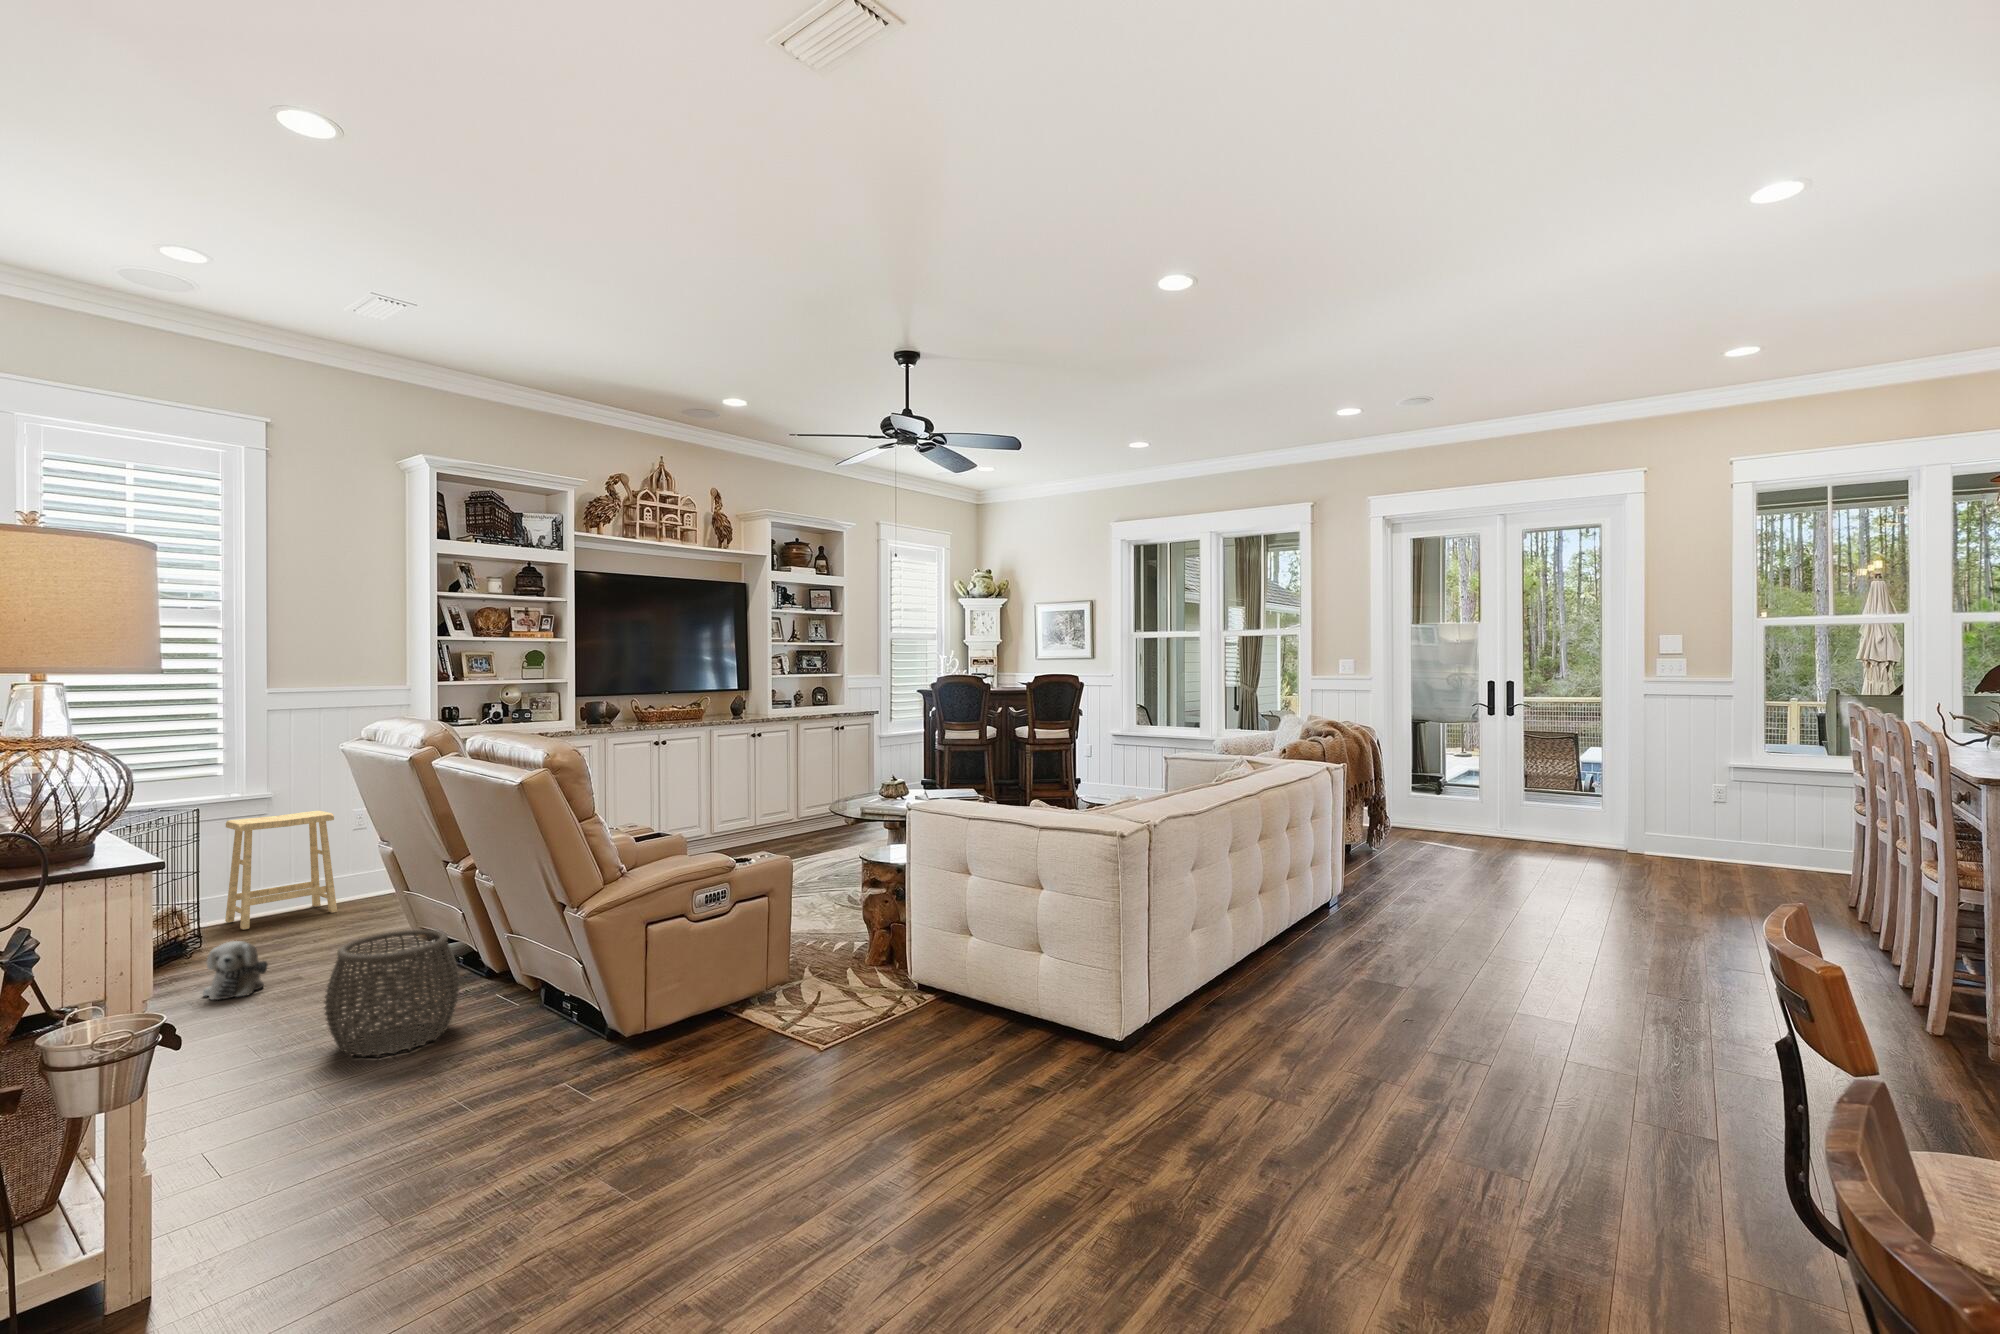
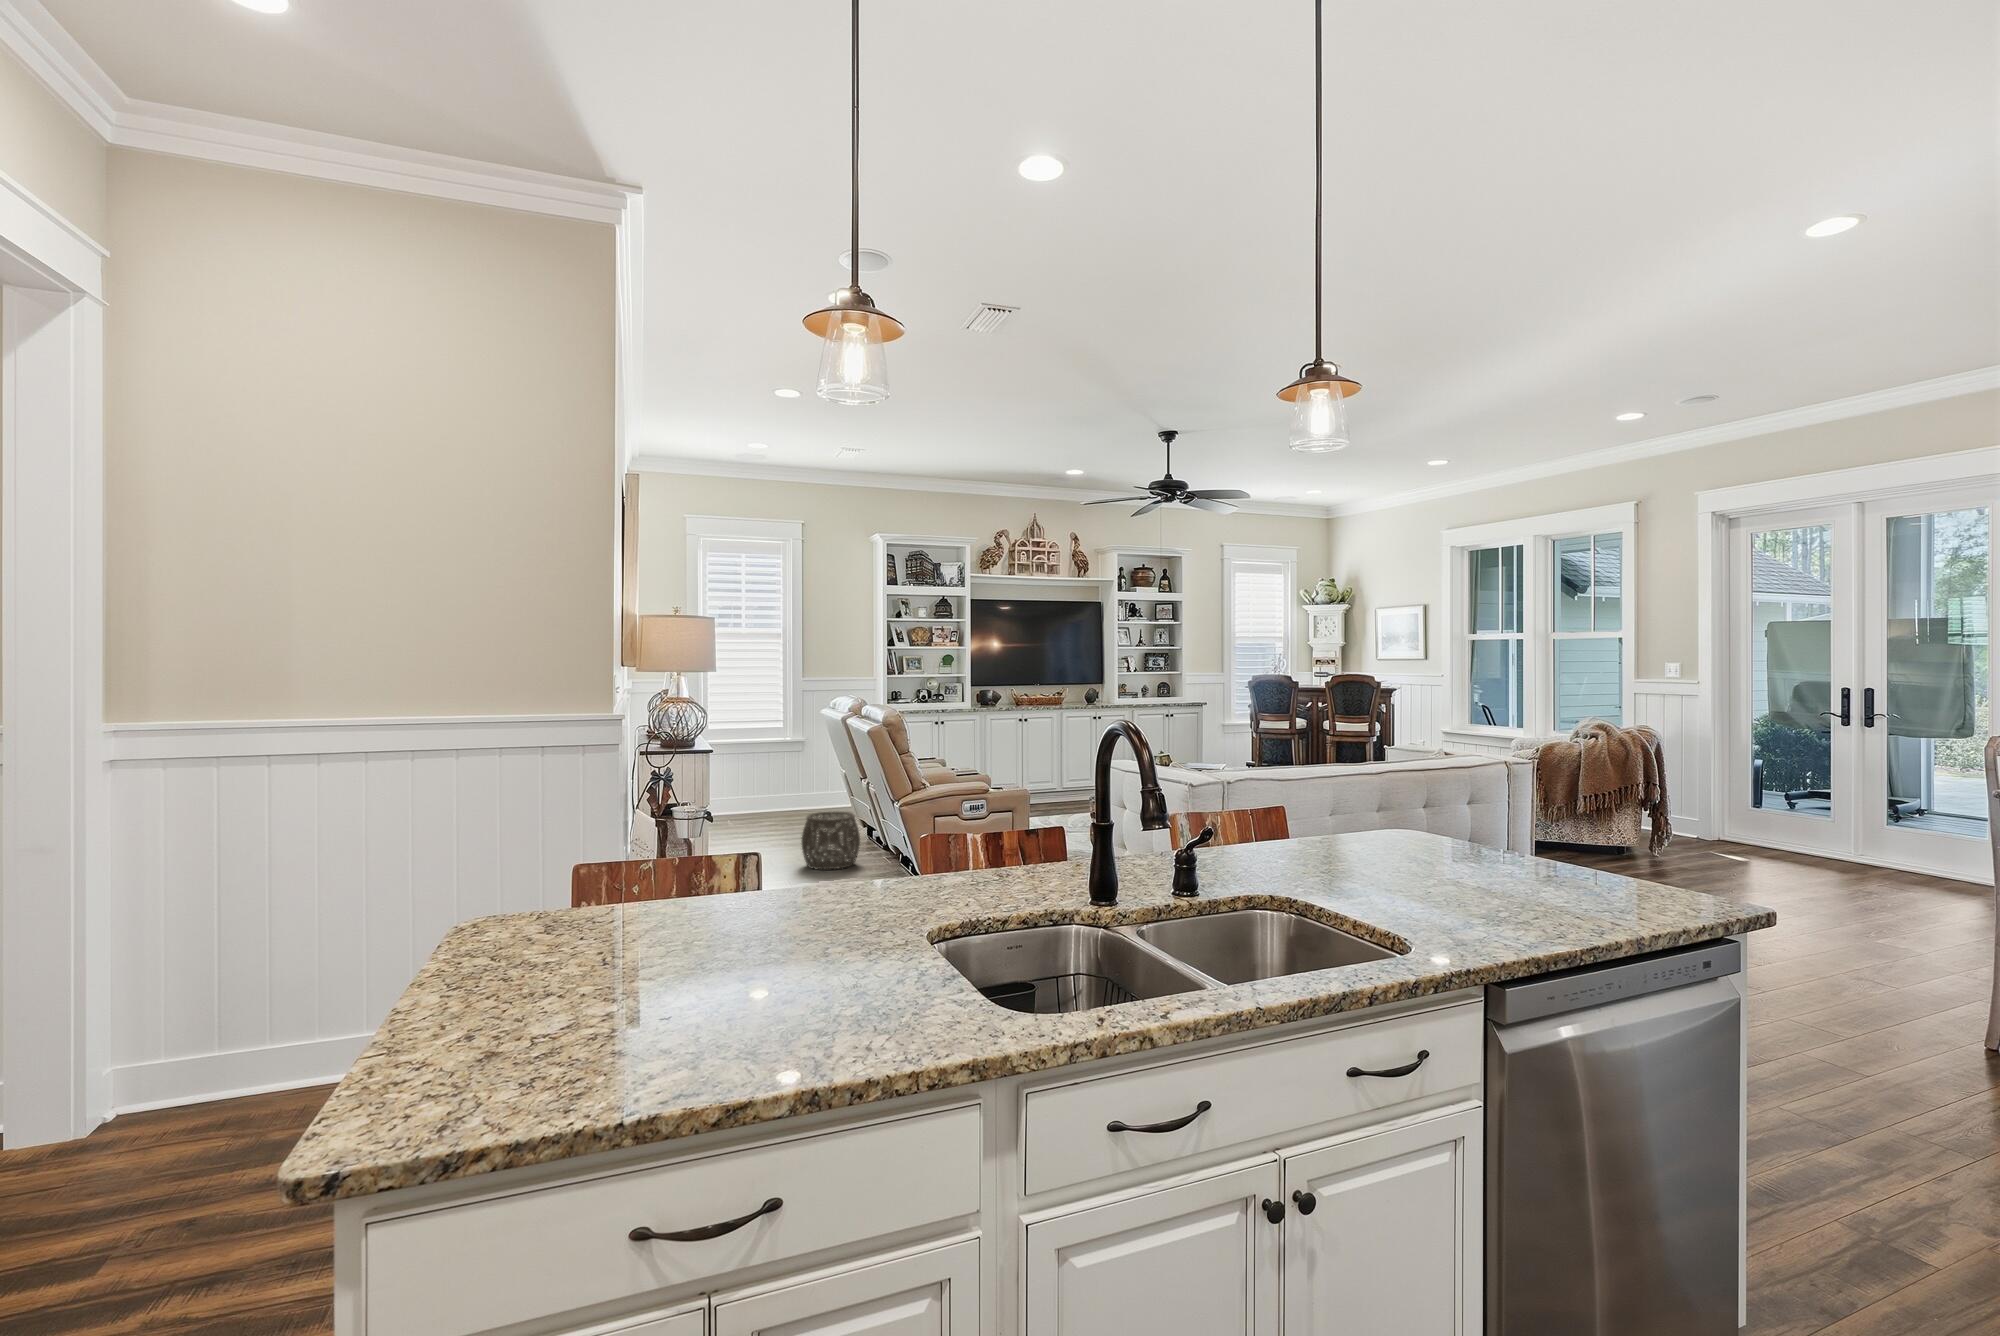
footstool: present [225,811,337,930] -> none [780,752,831,815]
plush toy: present [203,941,268,1000] -> none [762,813,788,842]

